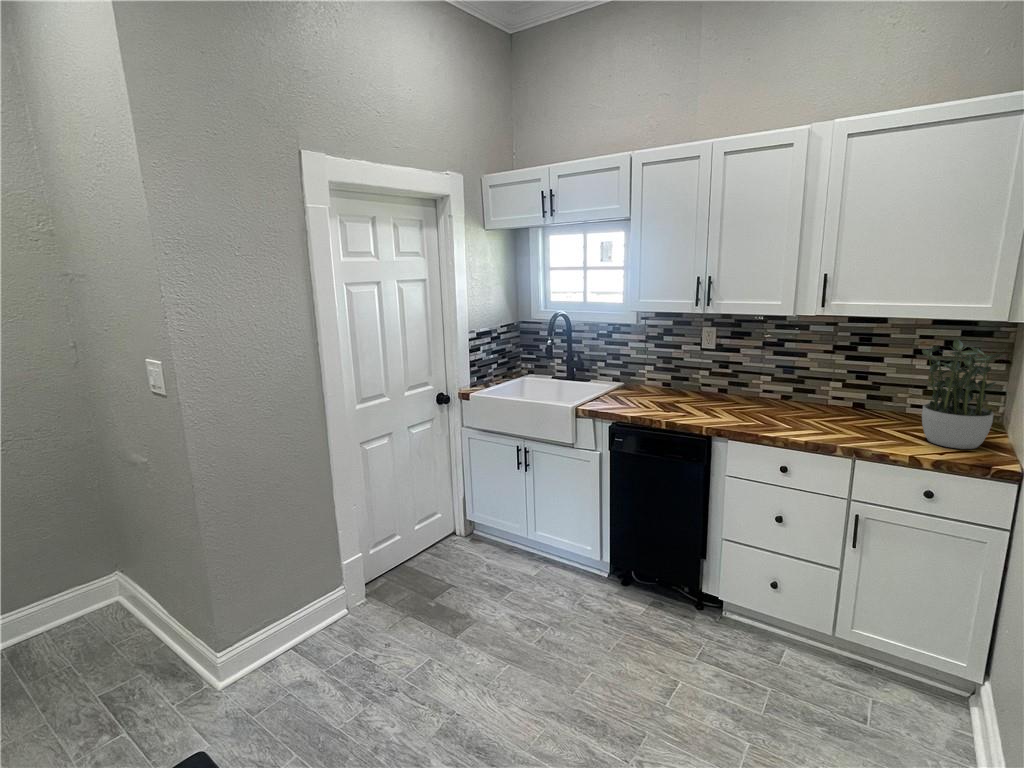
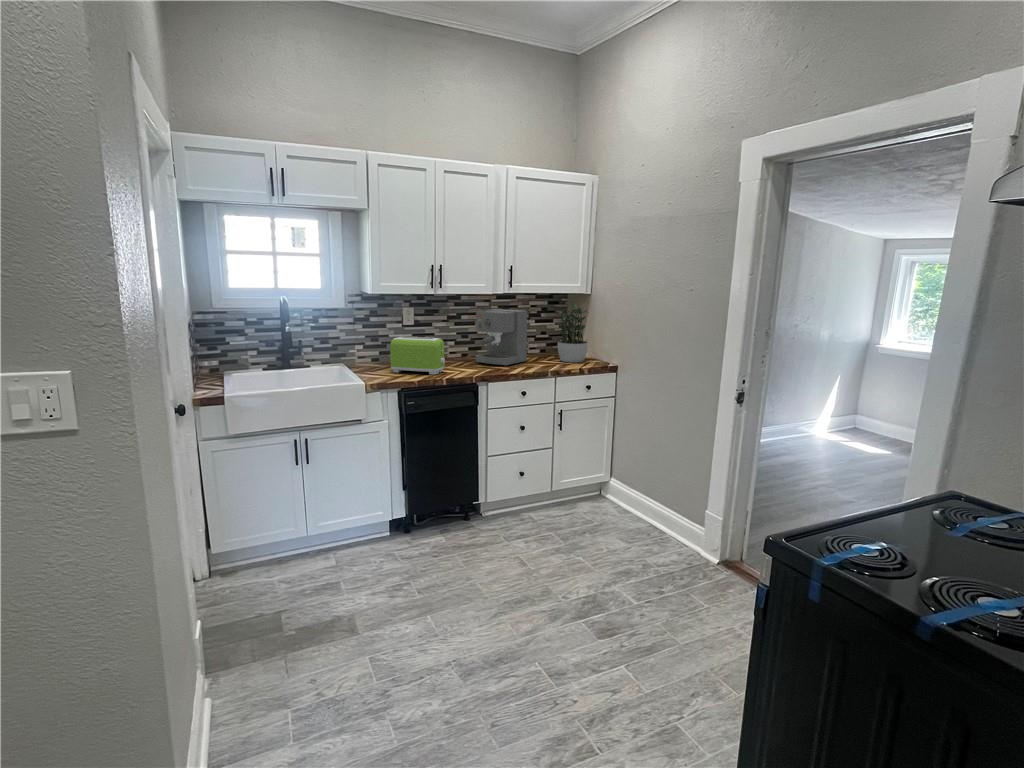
coffee maker: none [759,338,865,425] -> present [476,309,527,366]
toaster: none [644,362,699,414] -> present [390,337,445,375]

